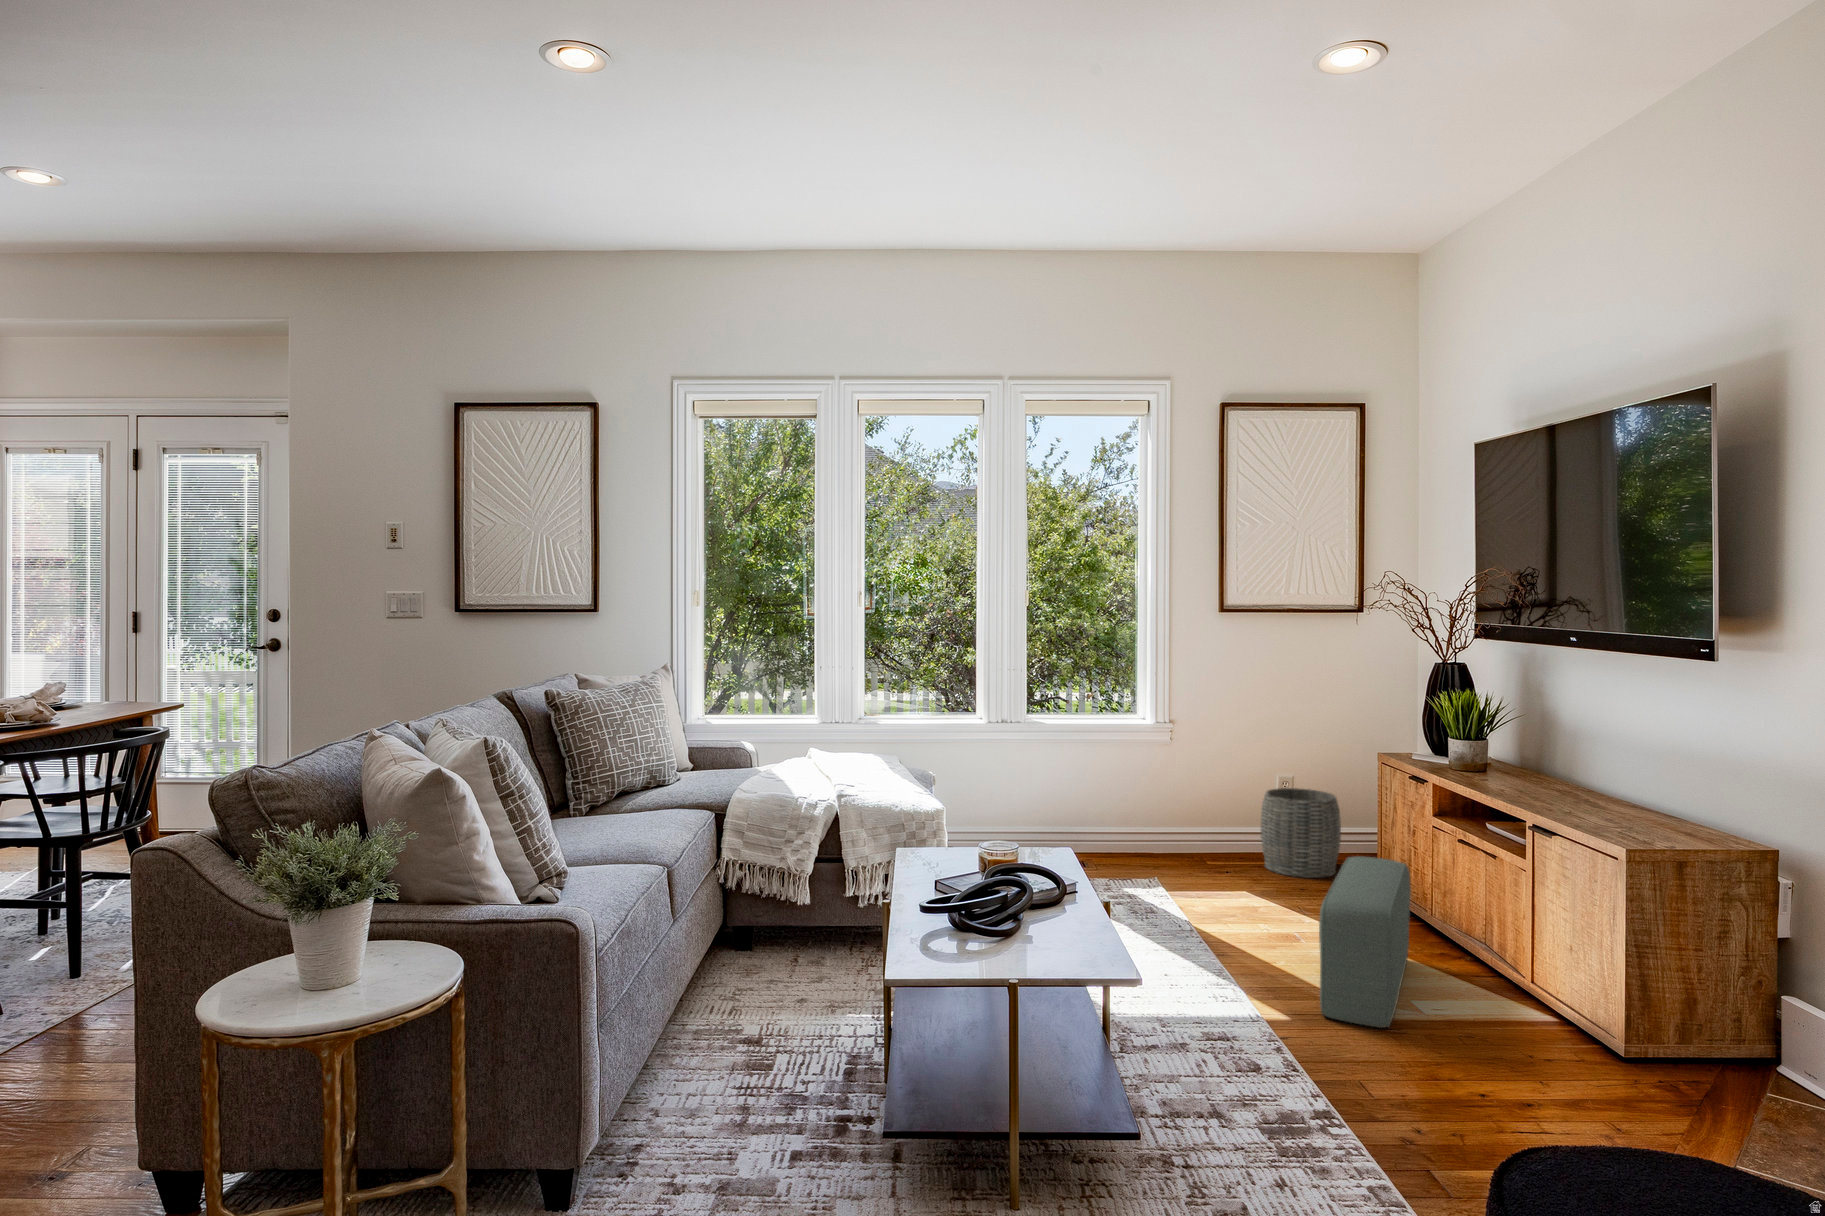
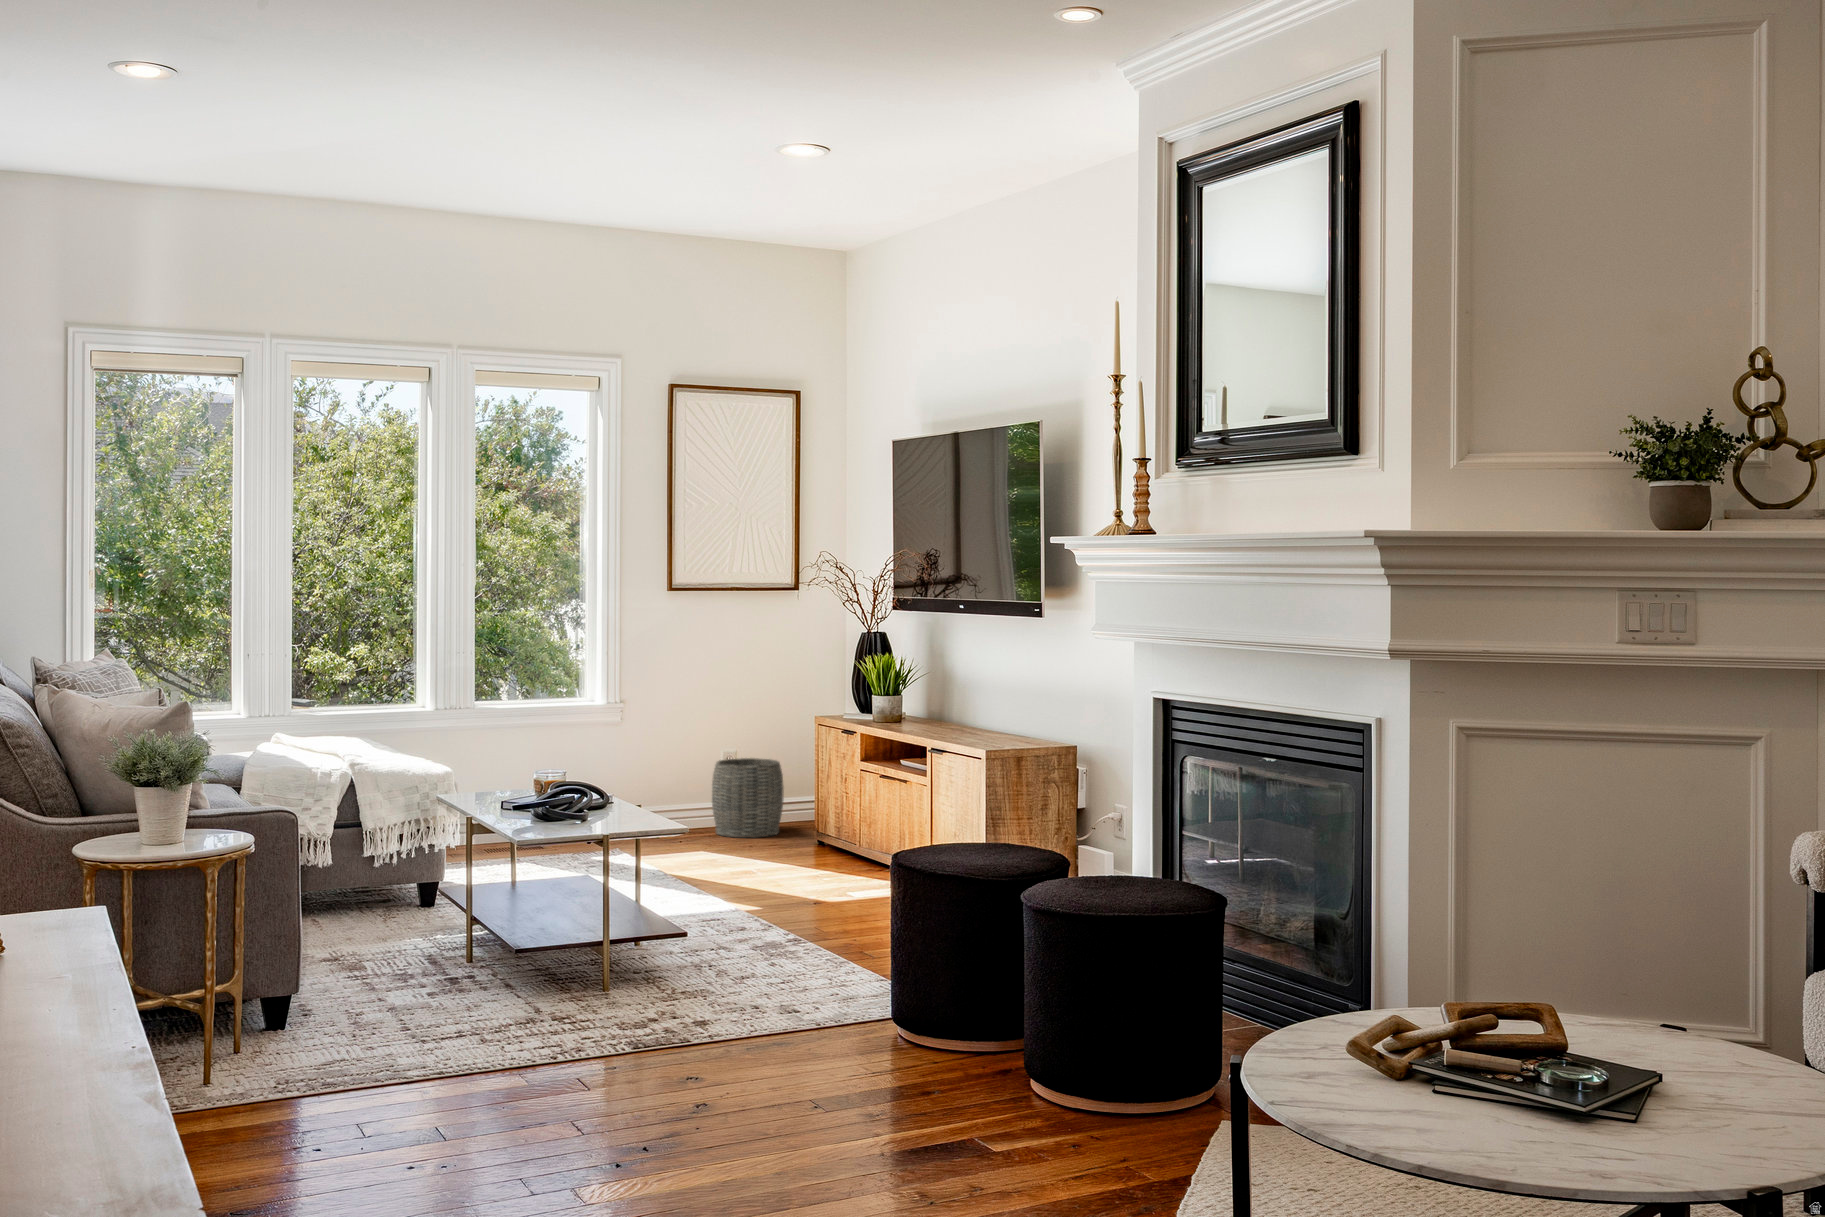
pouf: present [1319,856,1411,1028] -> none [783,792,846,907]

